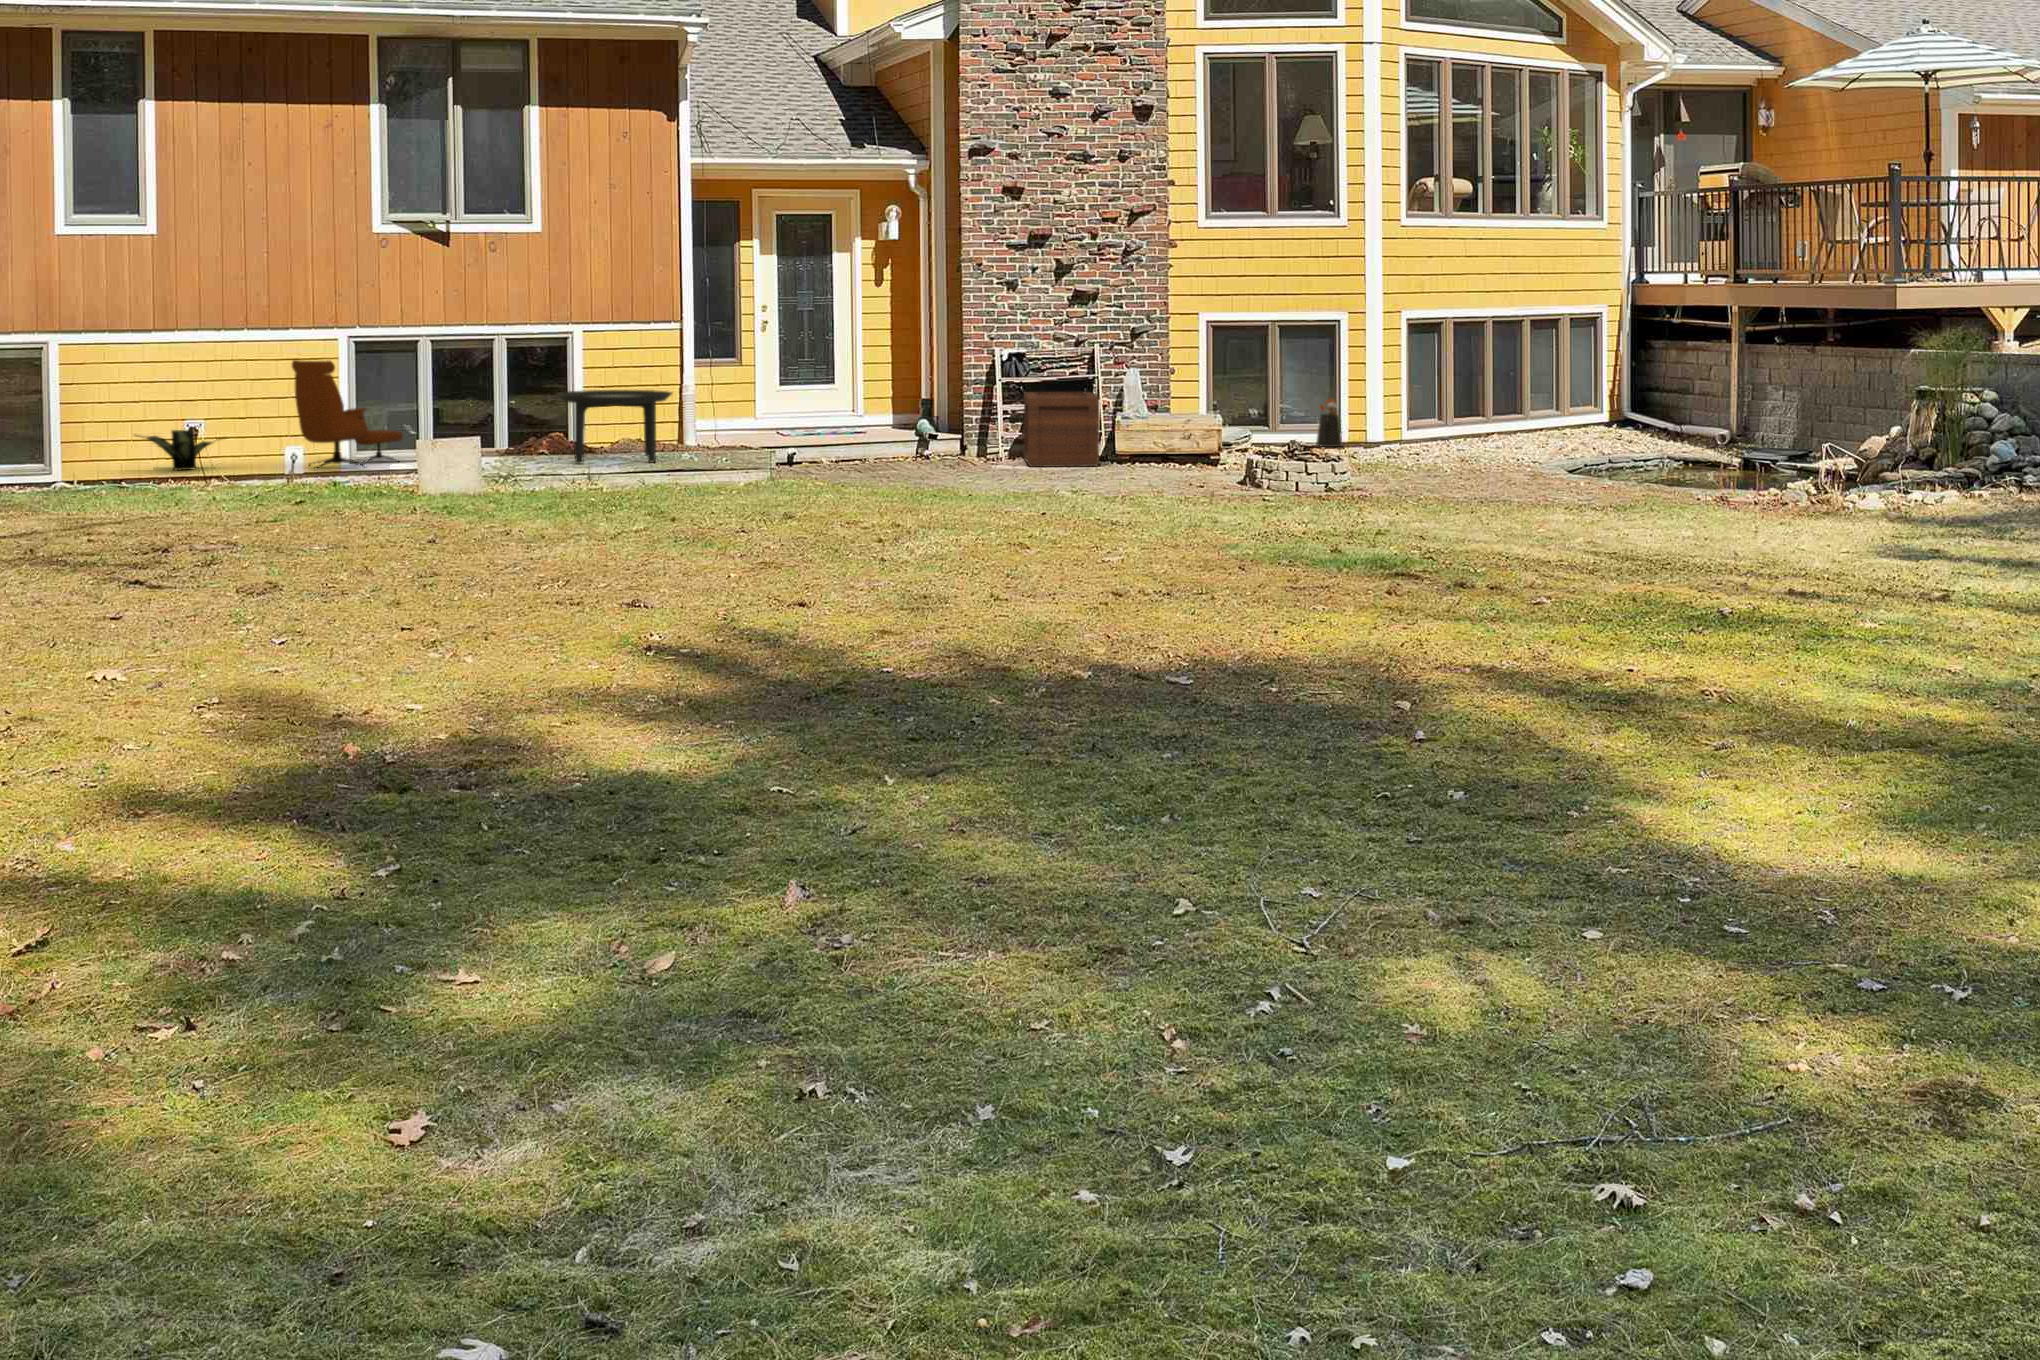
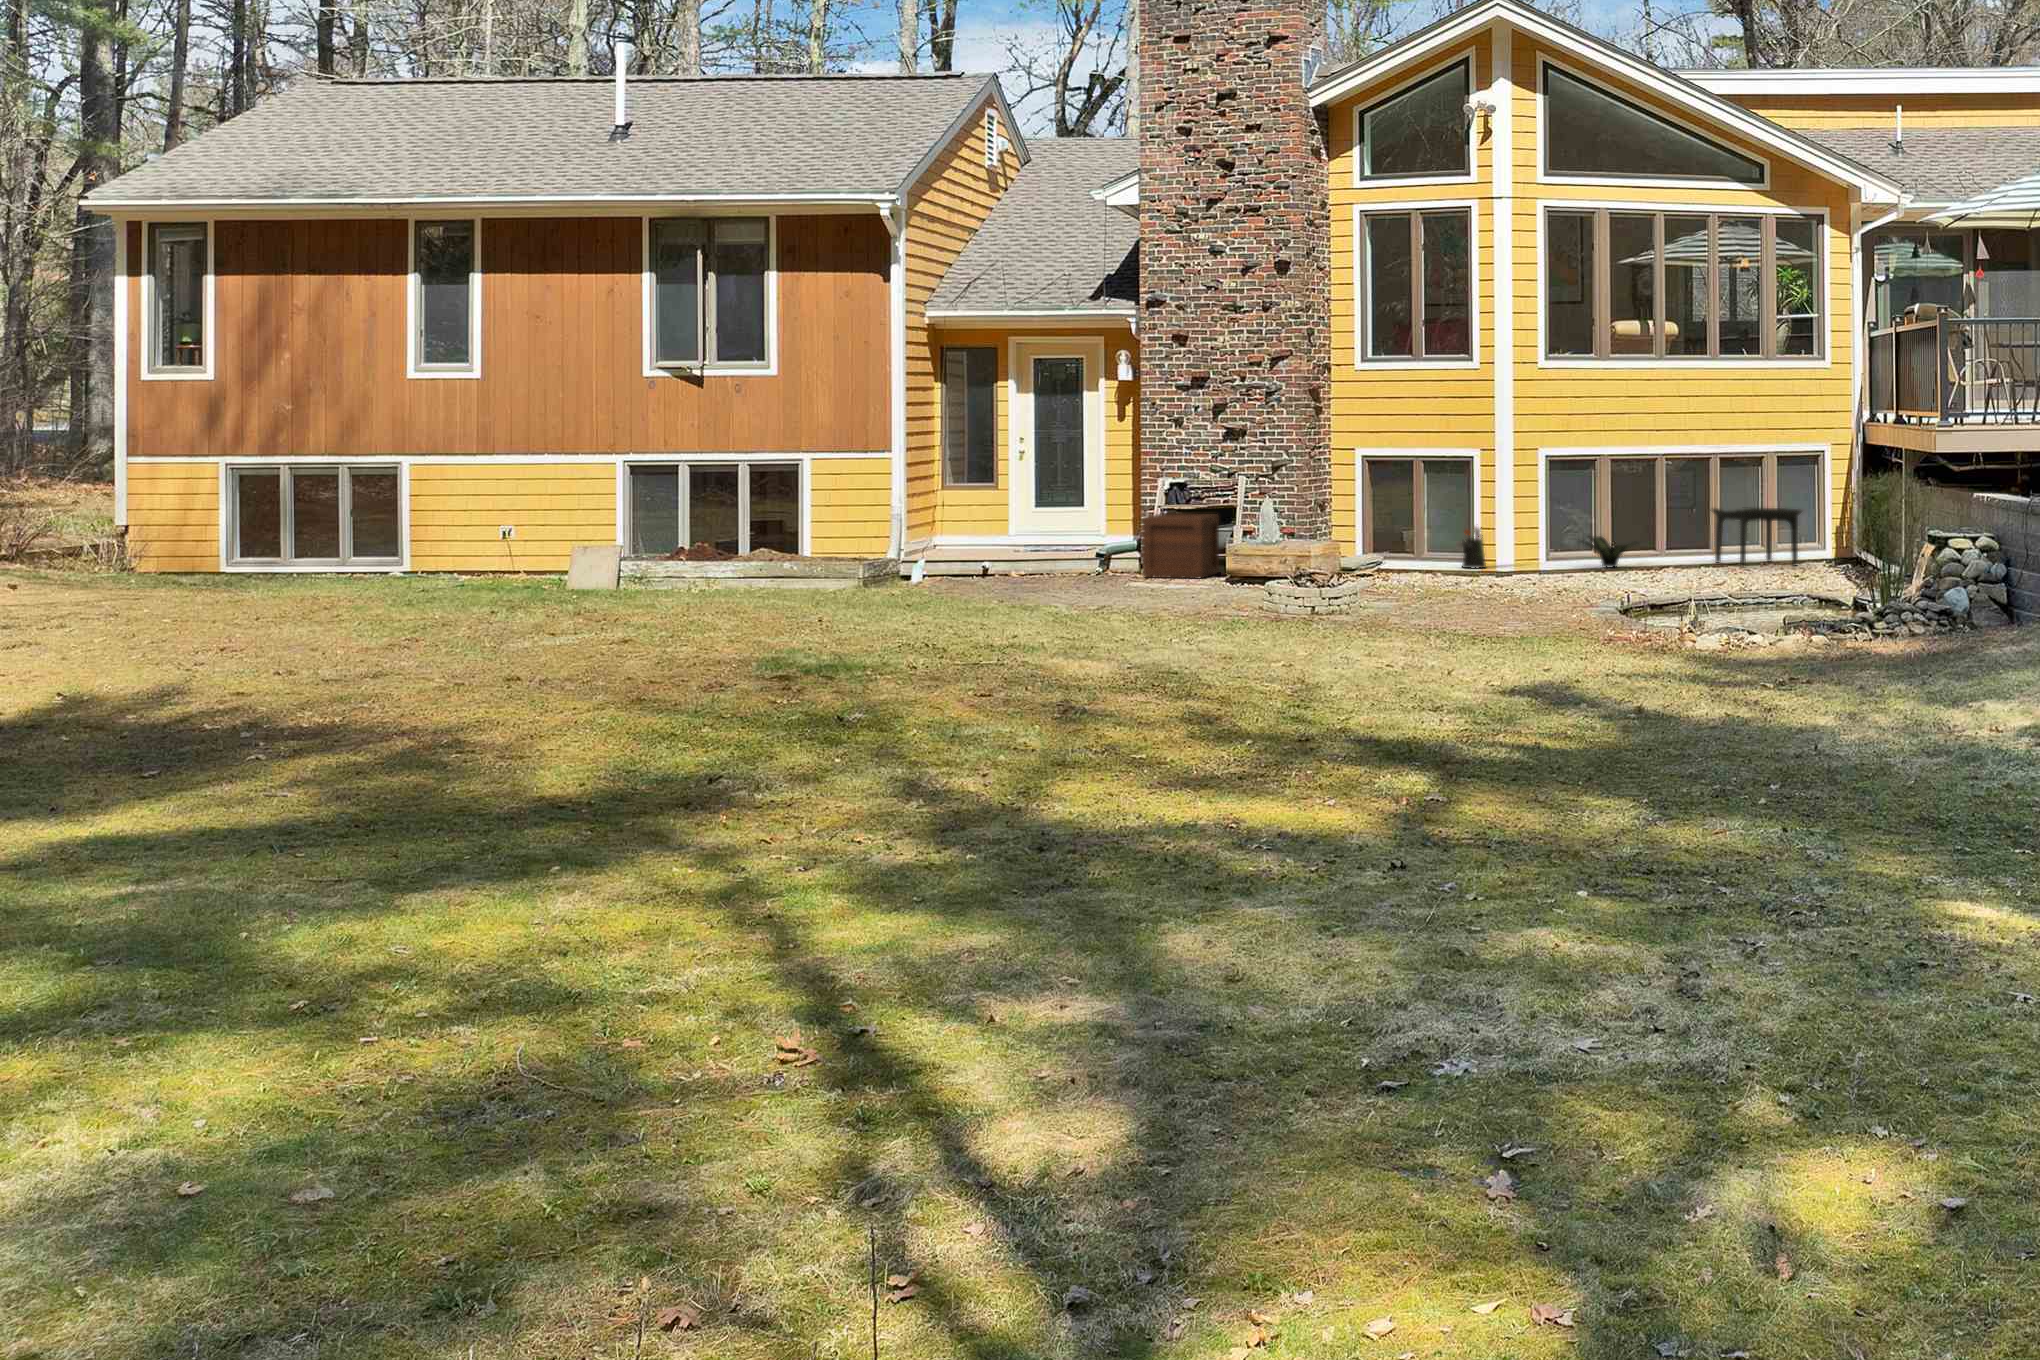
lounge chair: present [292,360,403,470] -> none [567,479,672,568]
round table: present [557,390,672,464] -> present [1710,508,1802,567]
potted plant: present [136,430,224,470] -> present [1581,536,1635,568]

